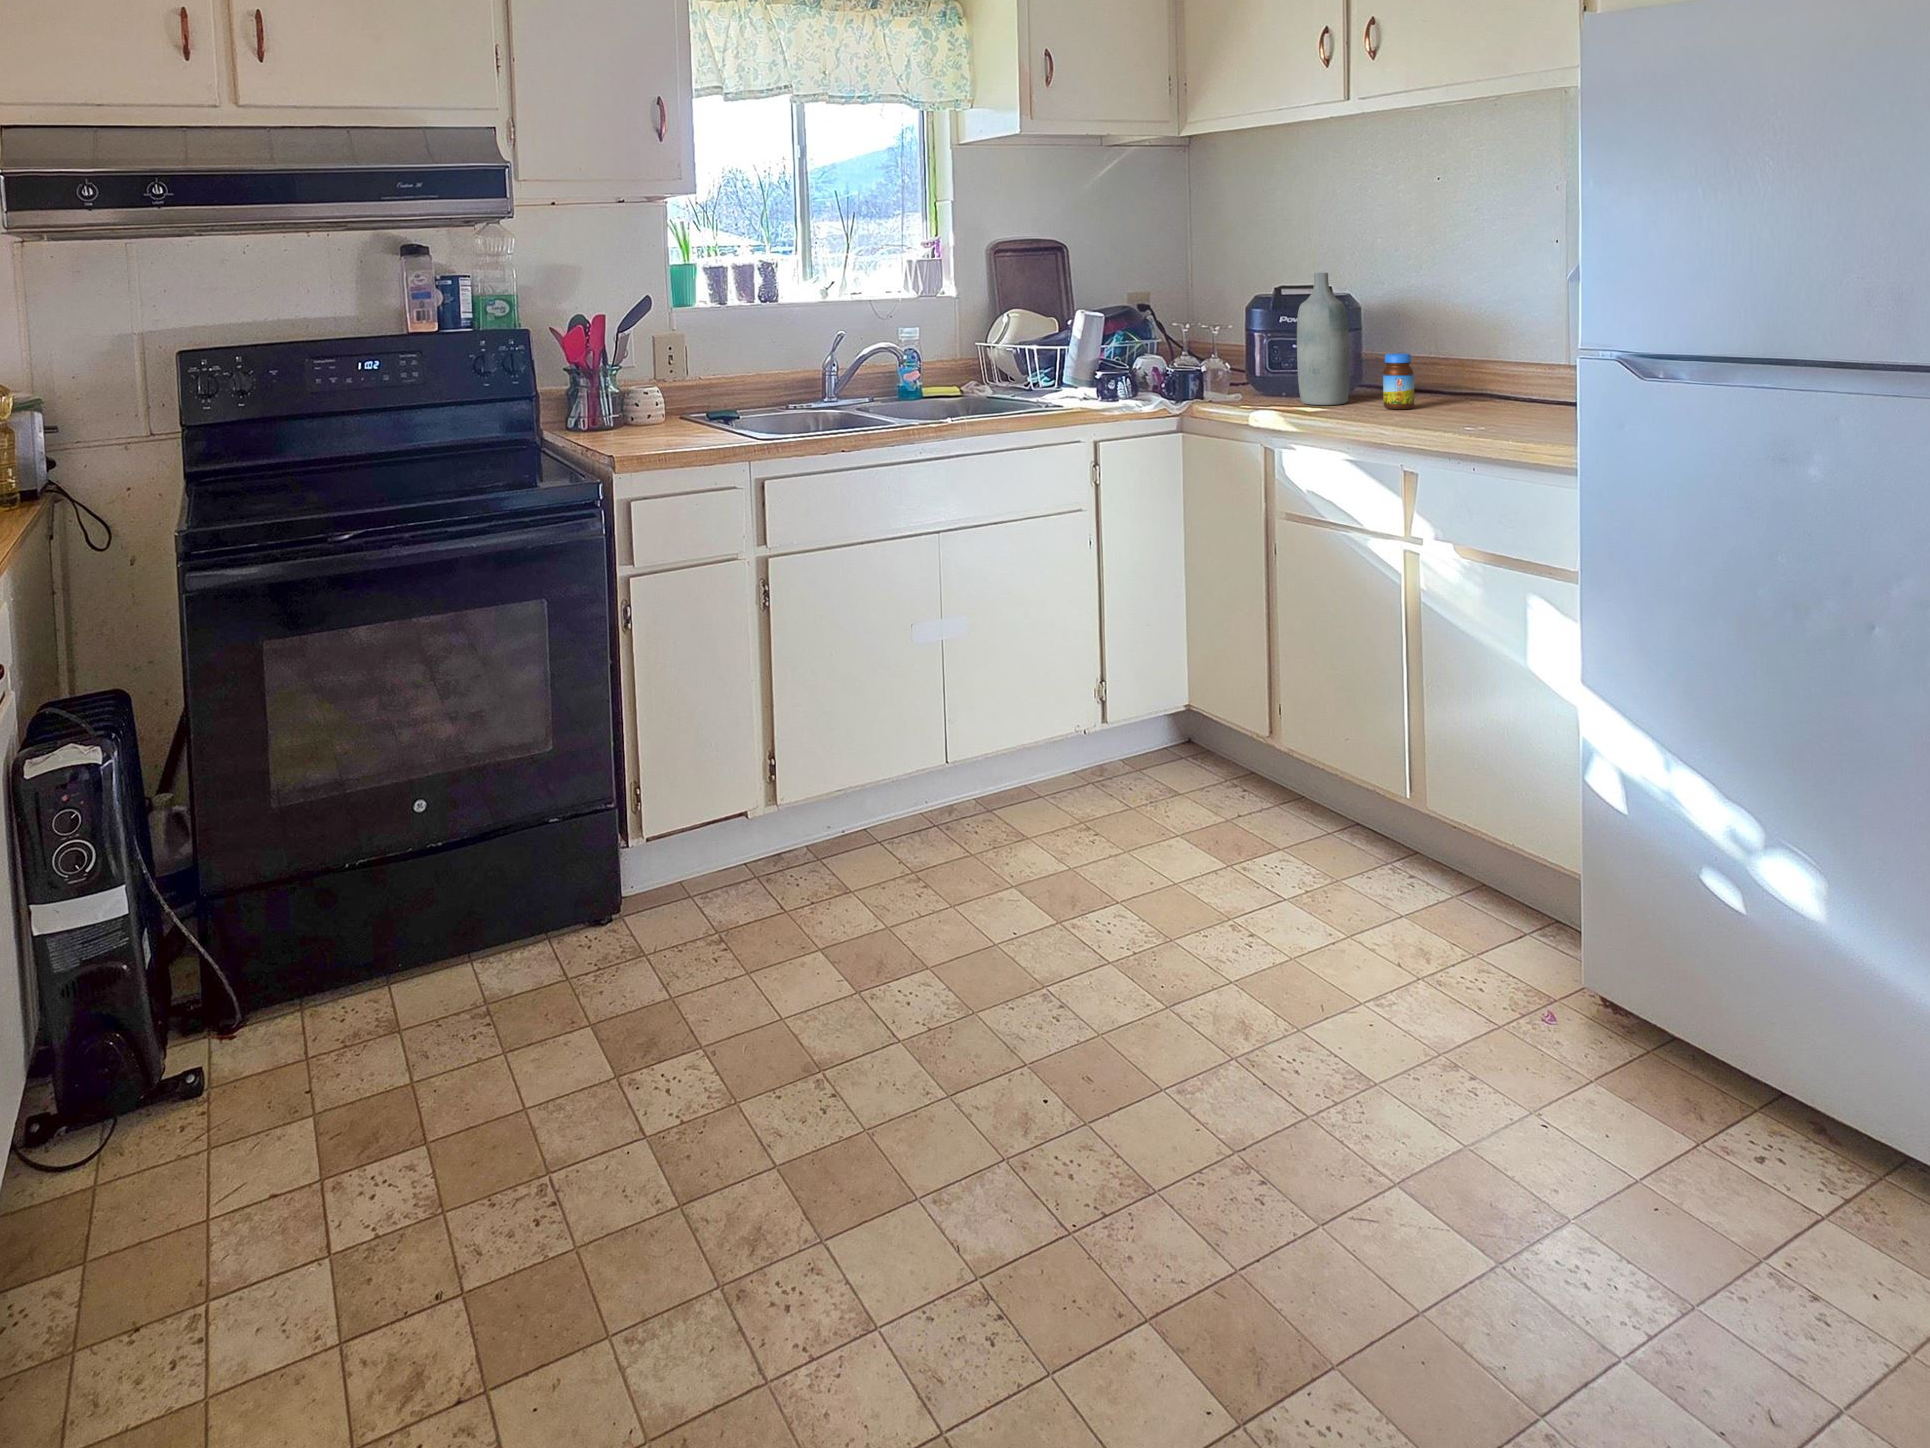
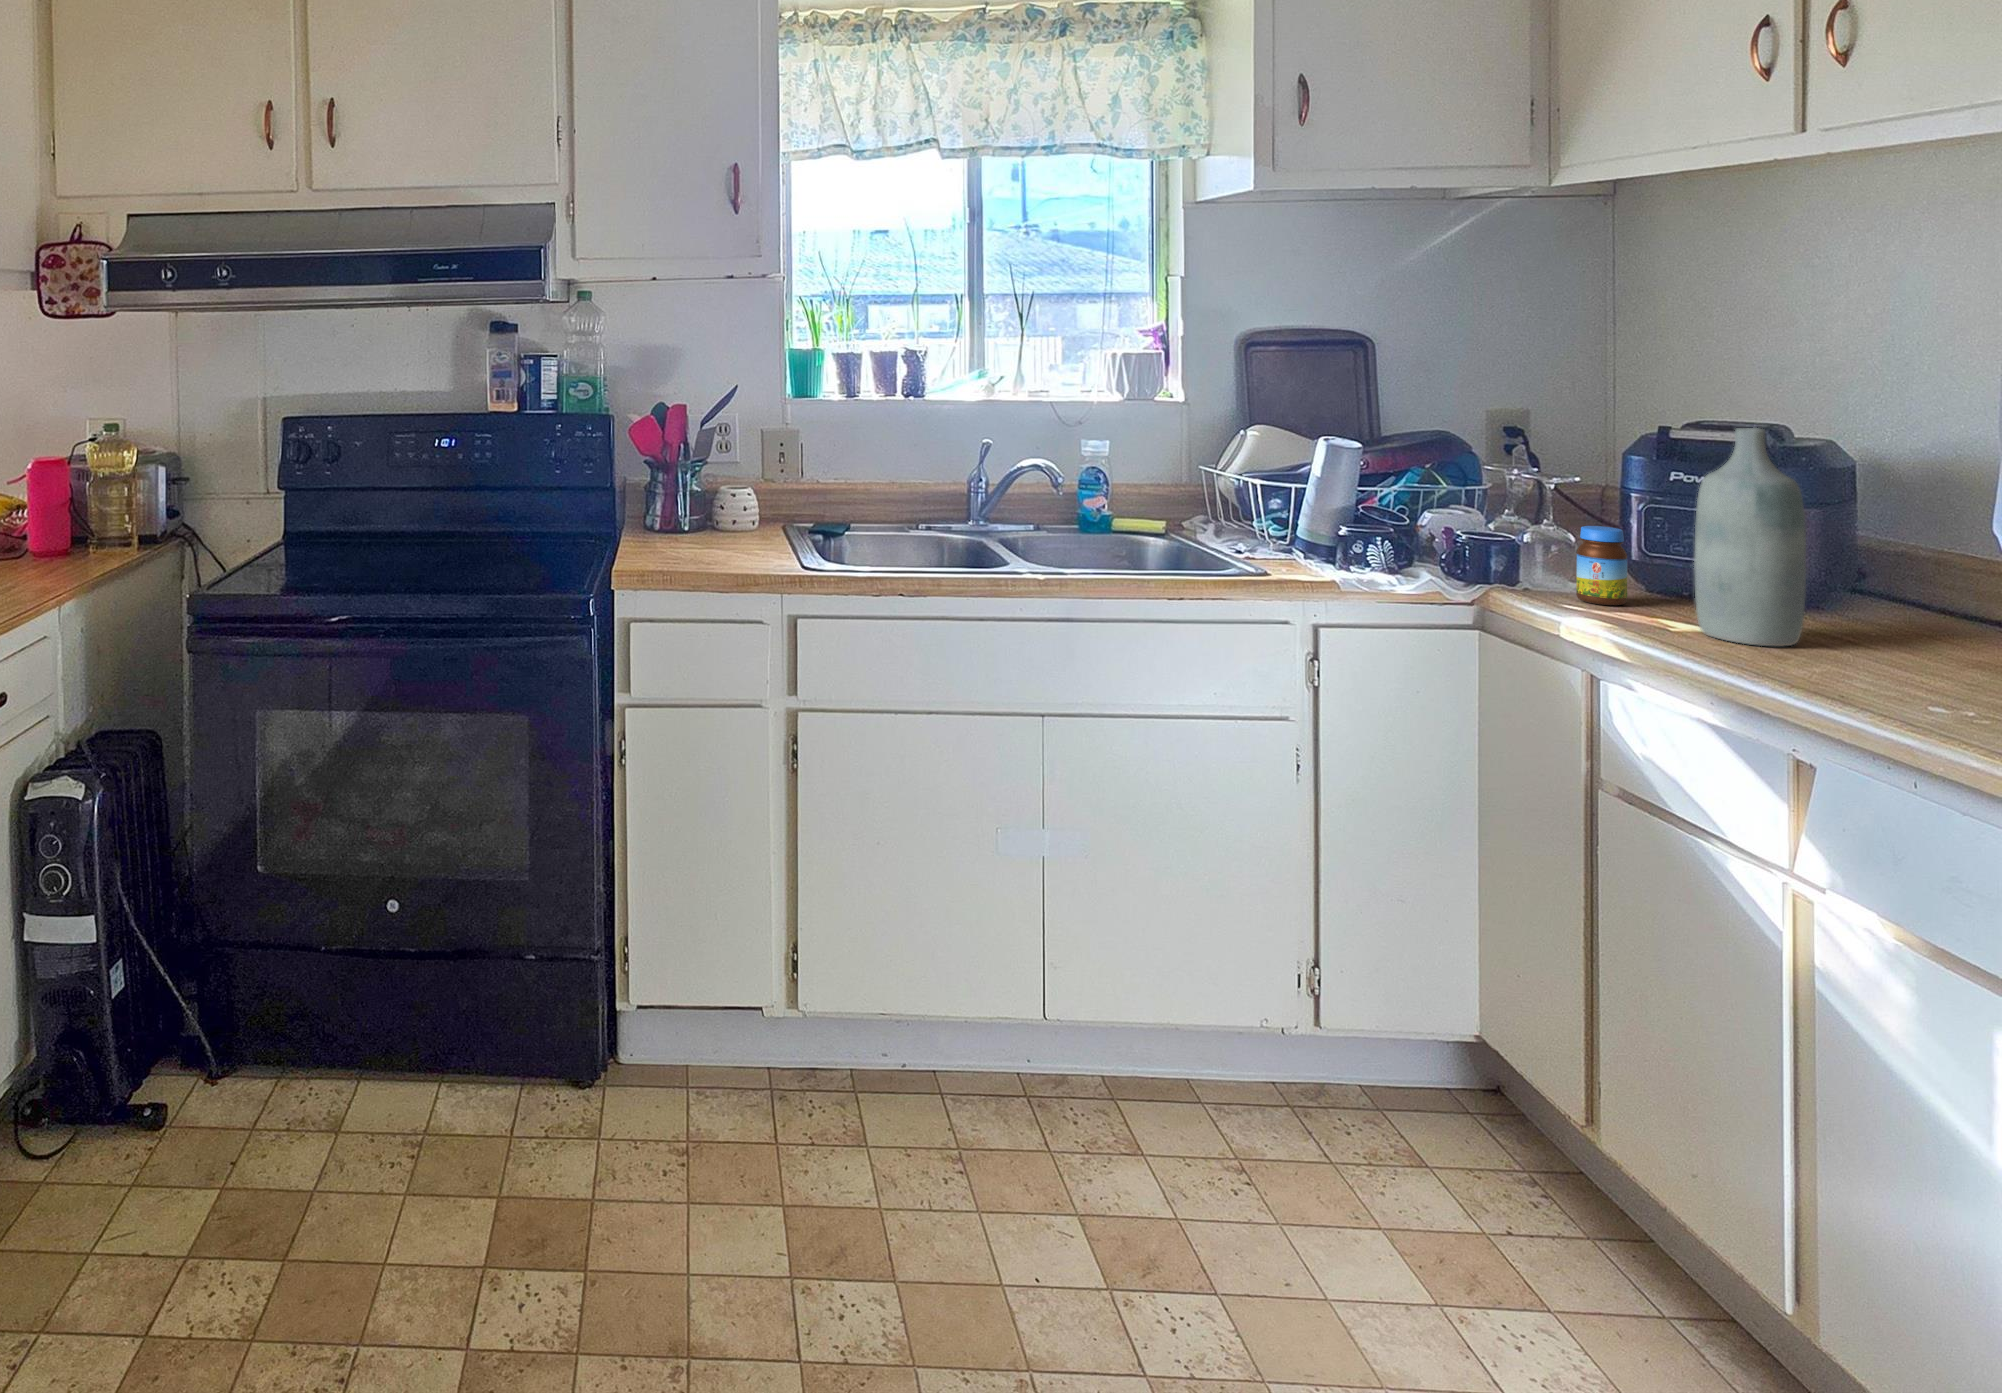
jar: present [1383,353,1414,409] -> present [1576,526,1627,605]

